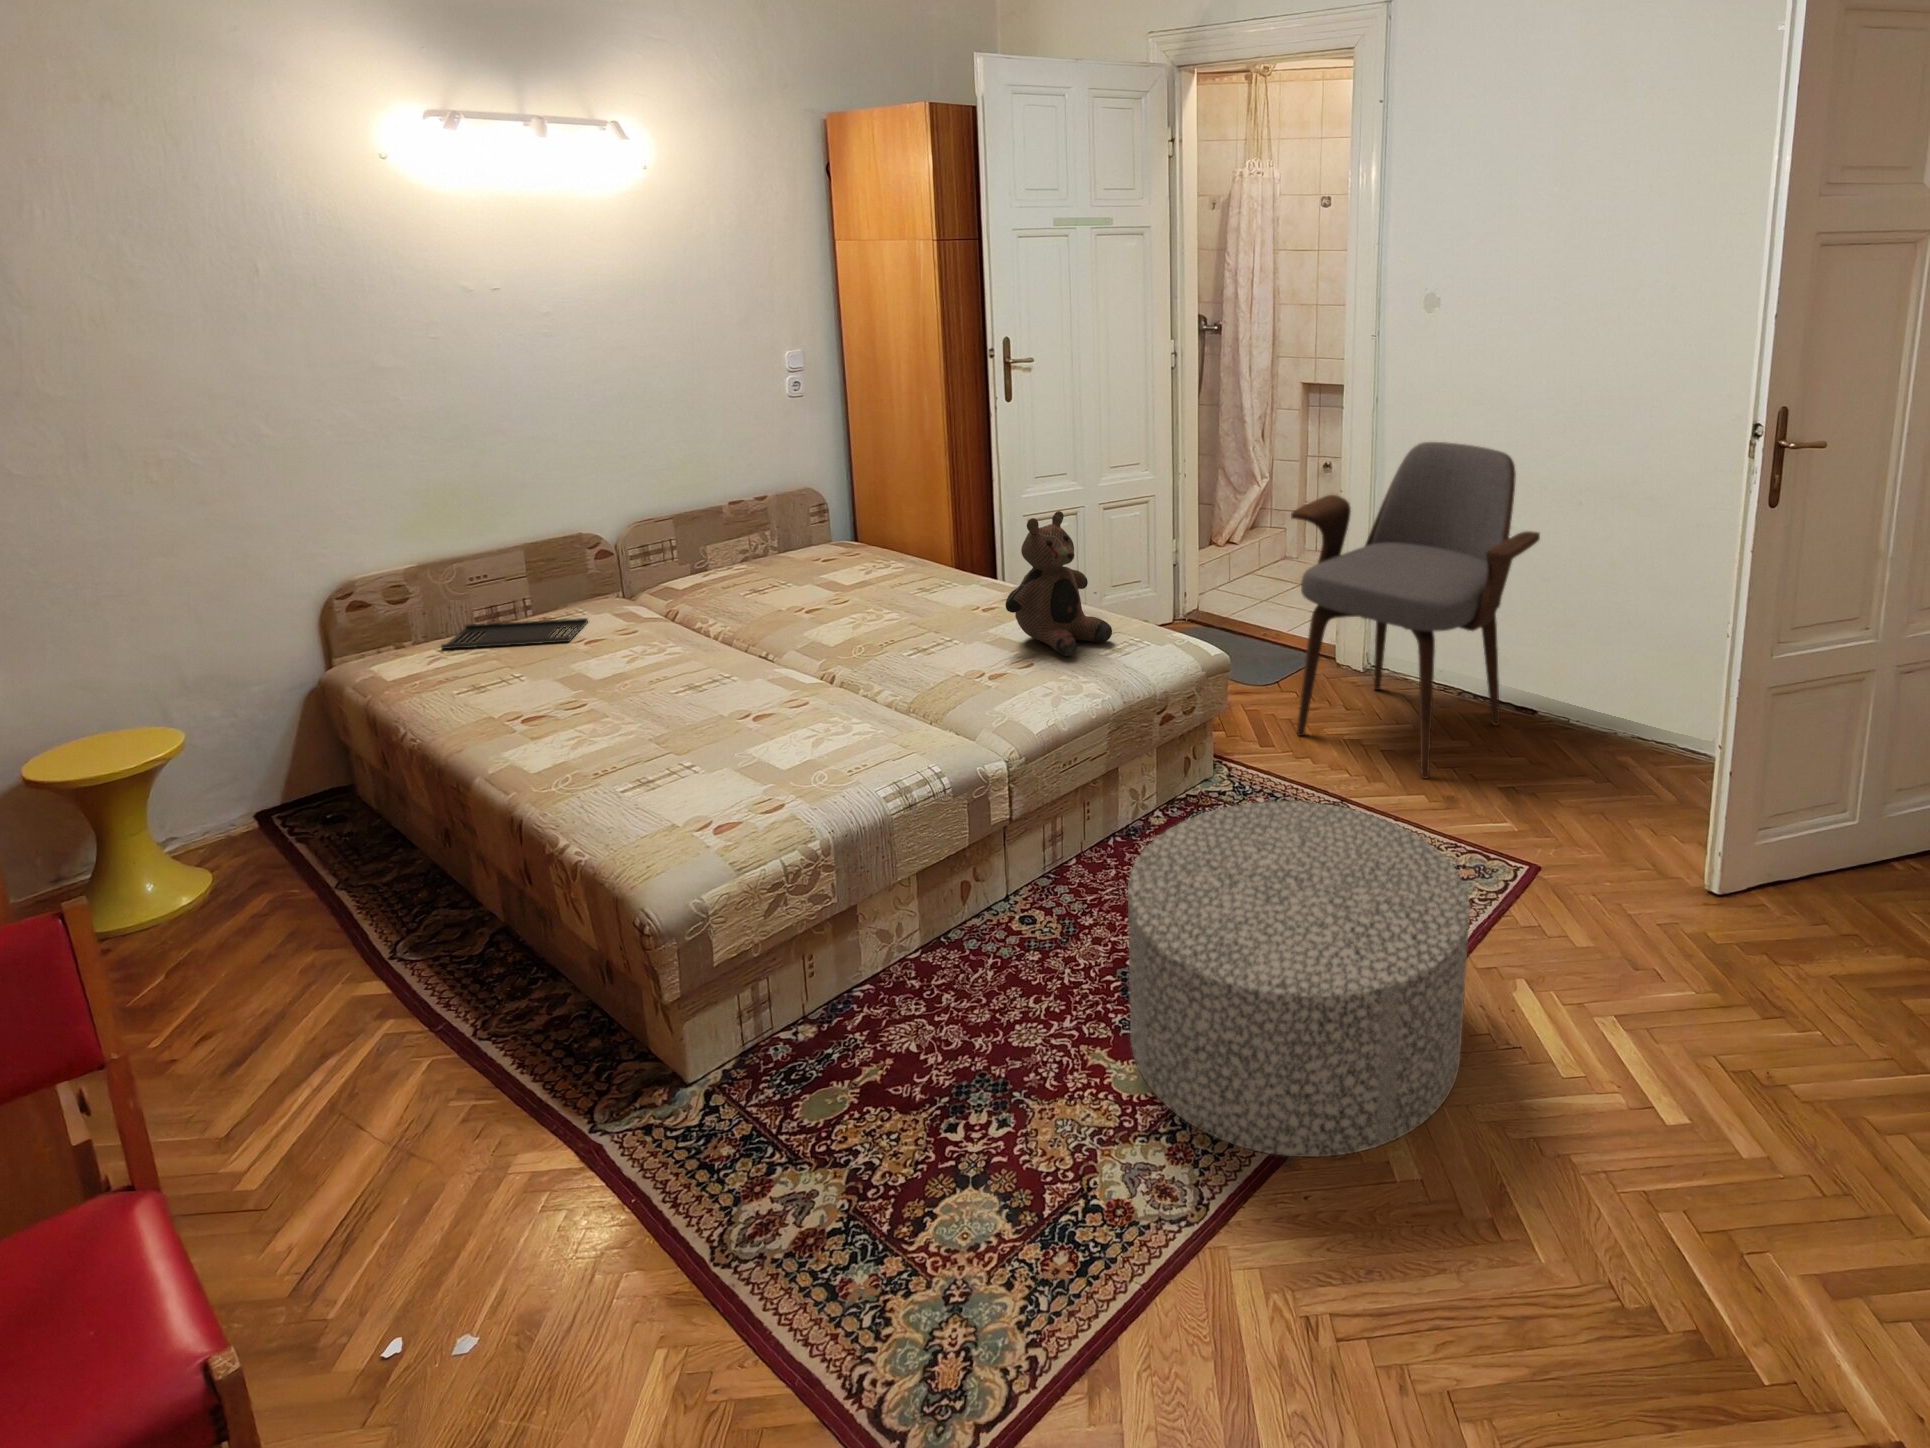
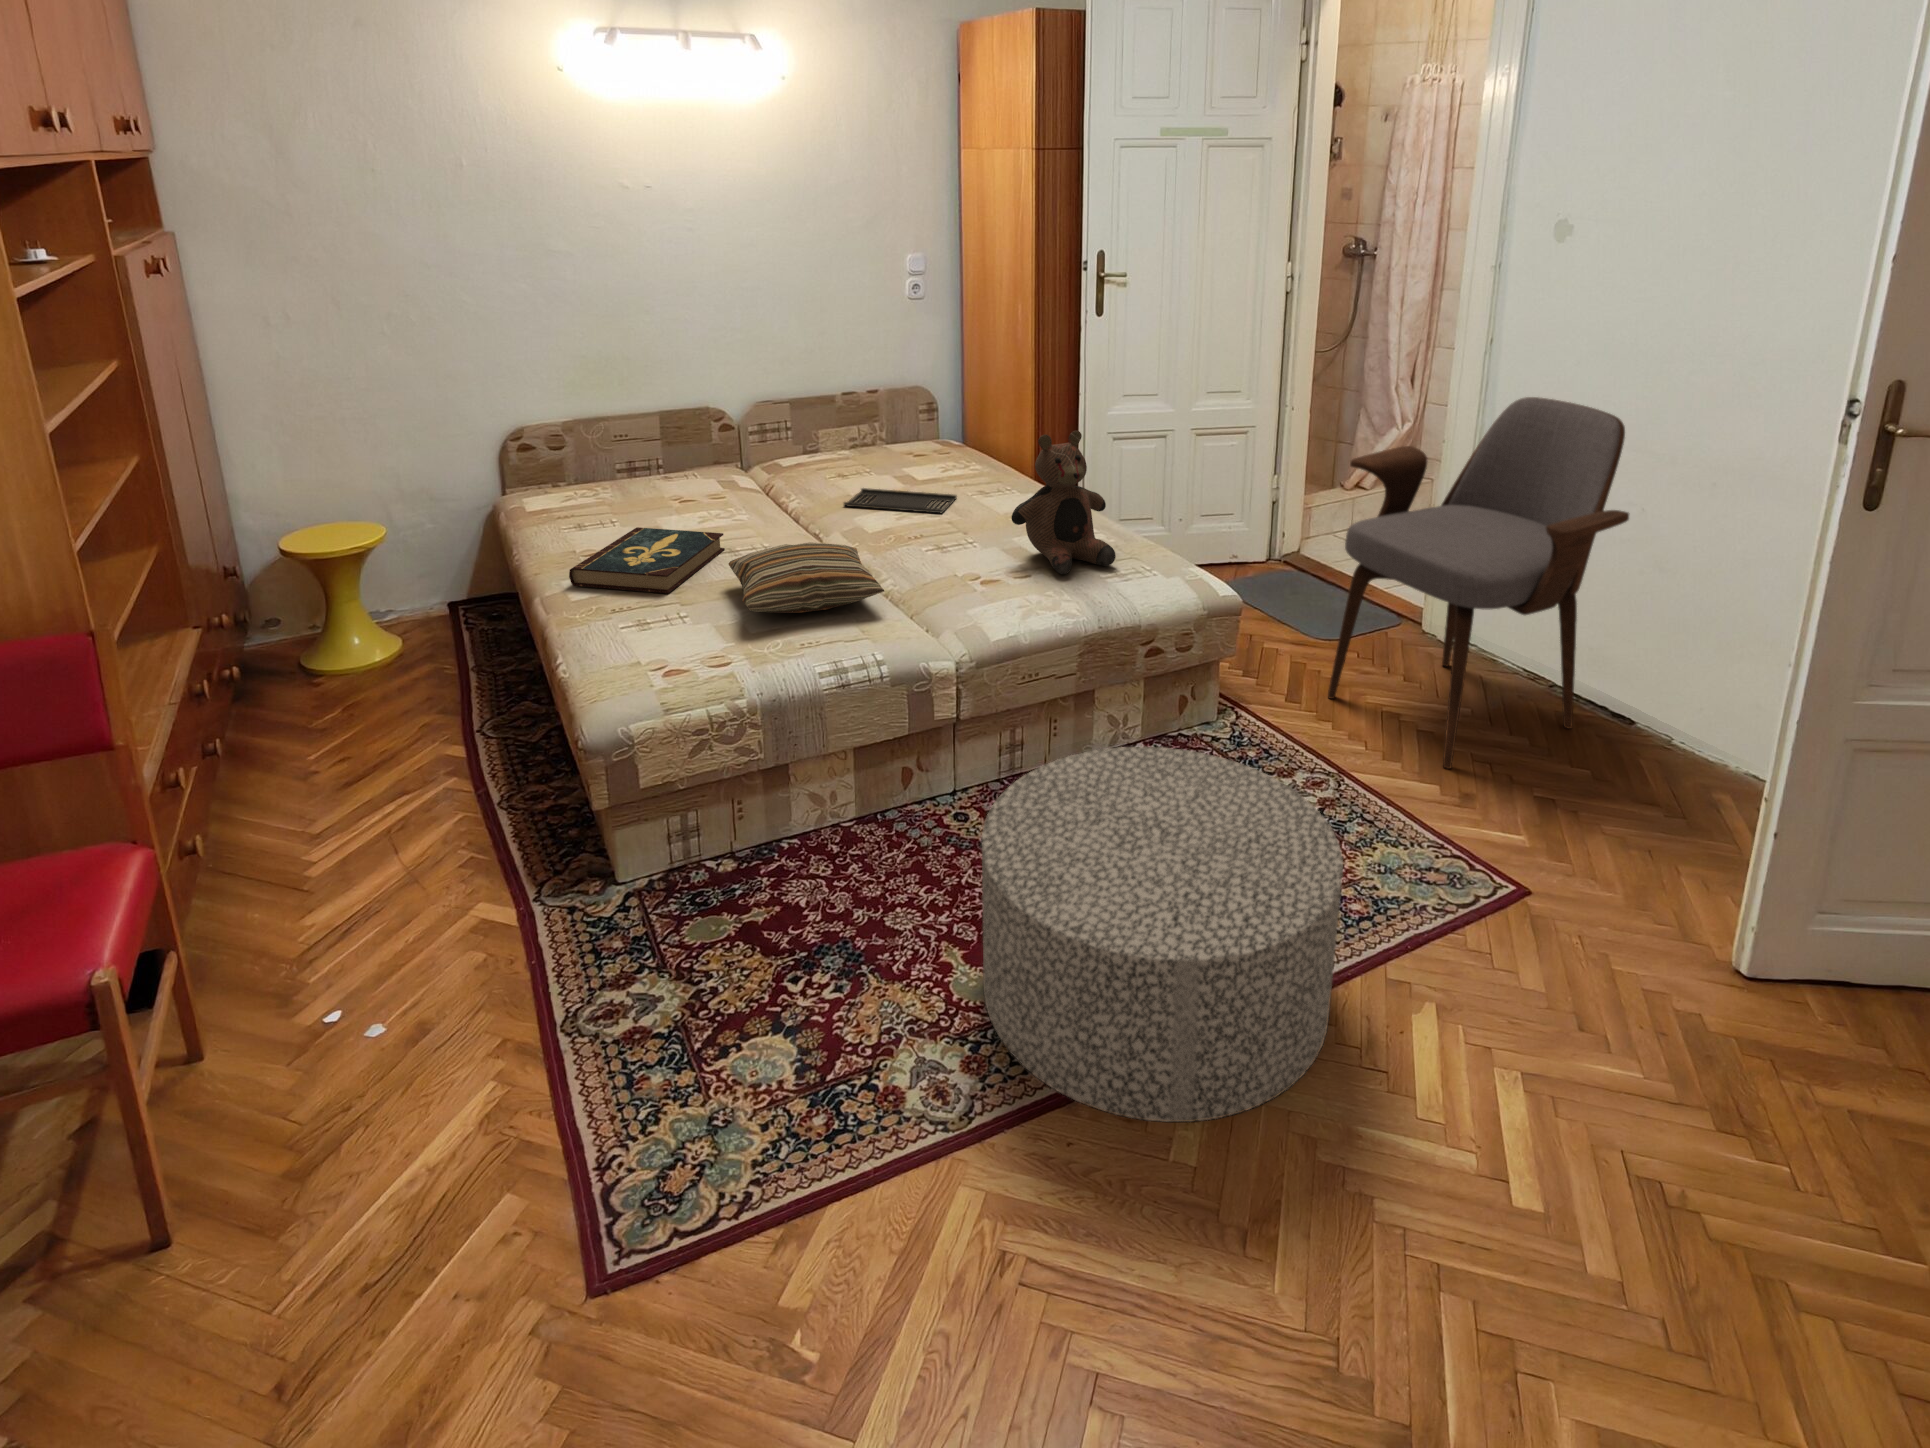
tray: present [441,618,588,649] -> present [844,488,957,513]
pillow: none [714,659,914,746] -> present [729,542,884,613]
book: none [508,668,677,756] -> present [569,527,725,593]

